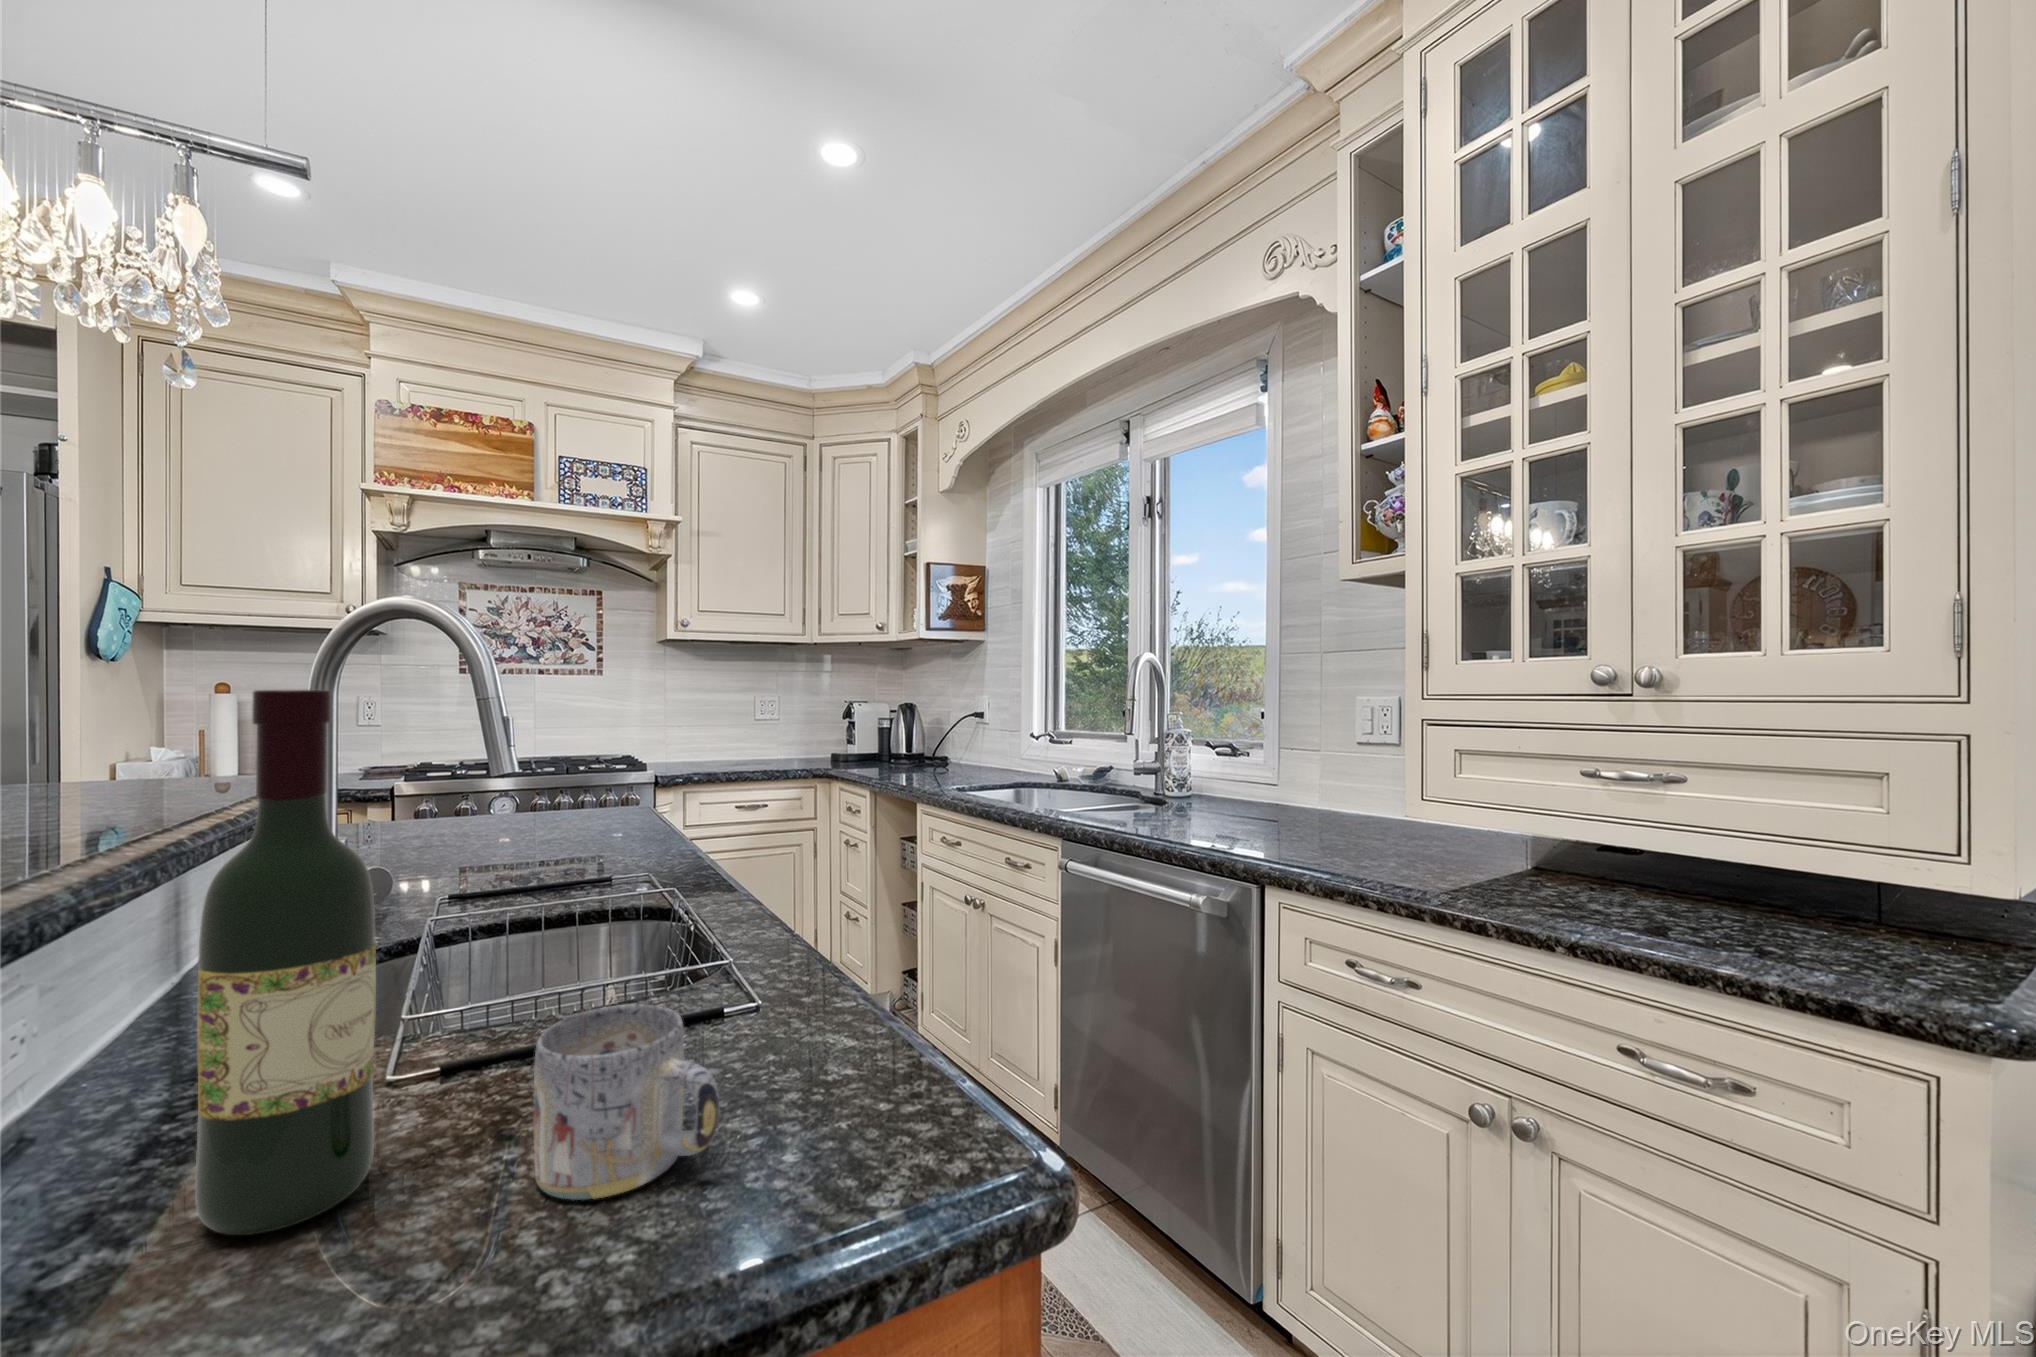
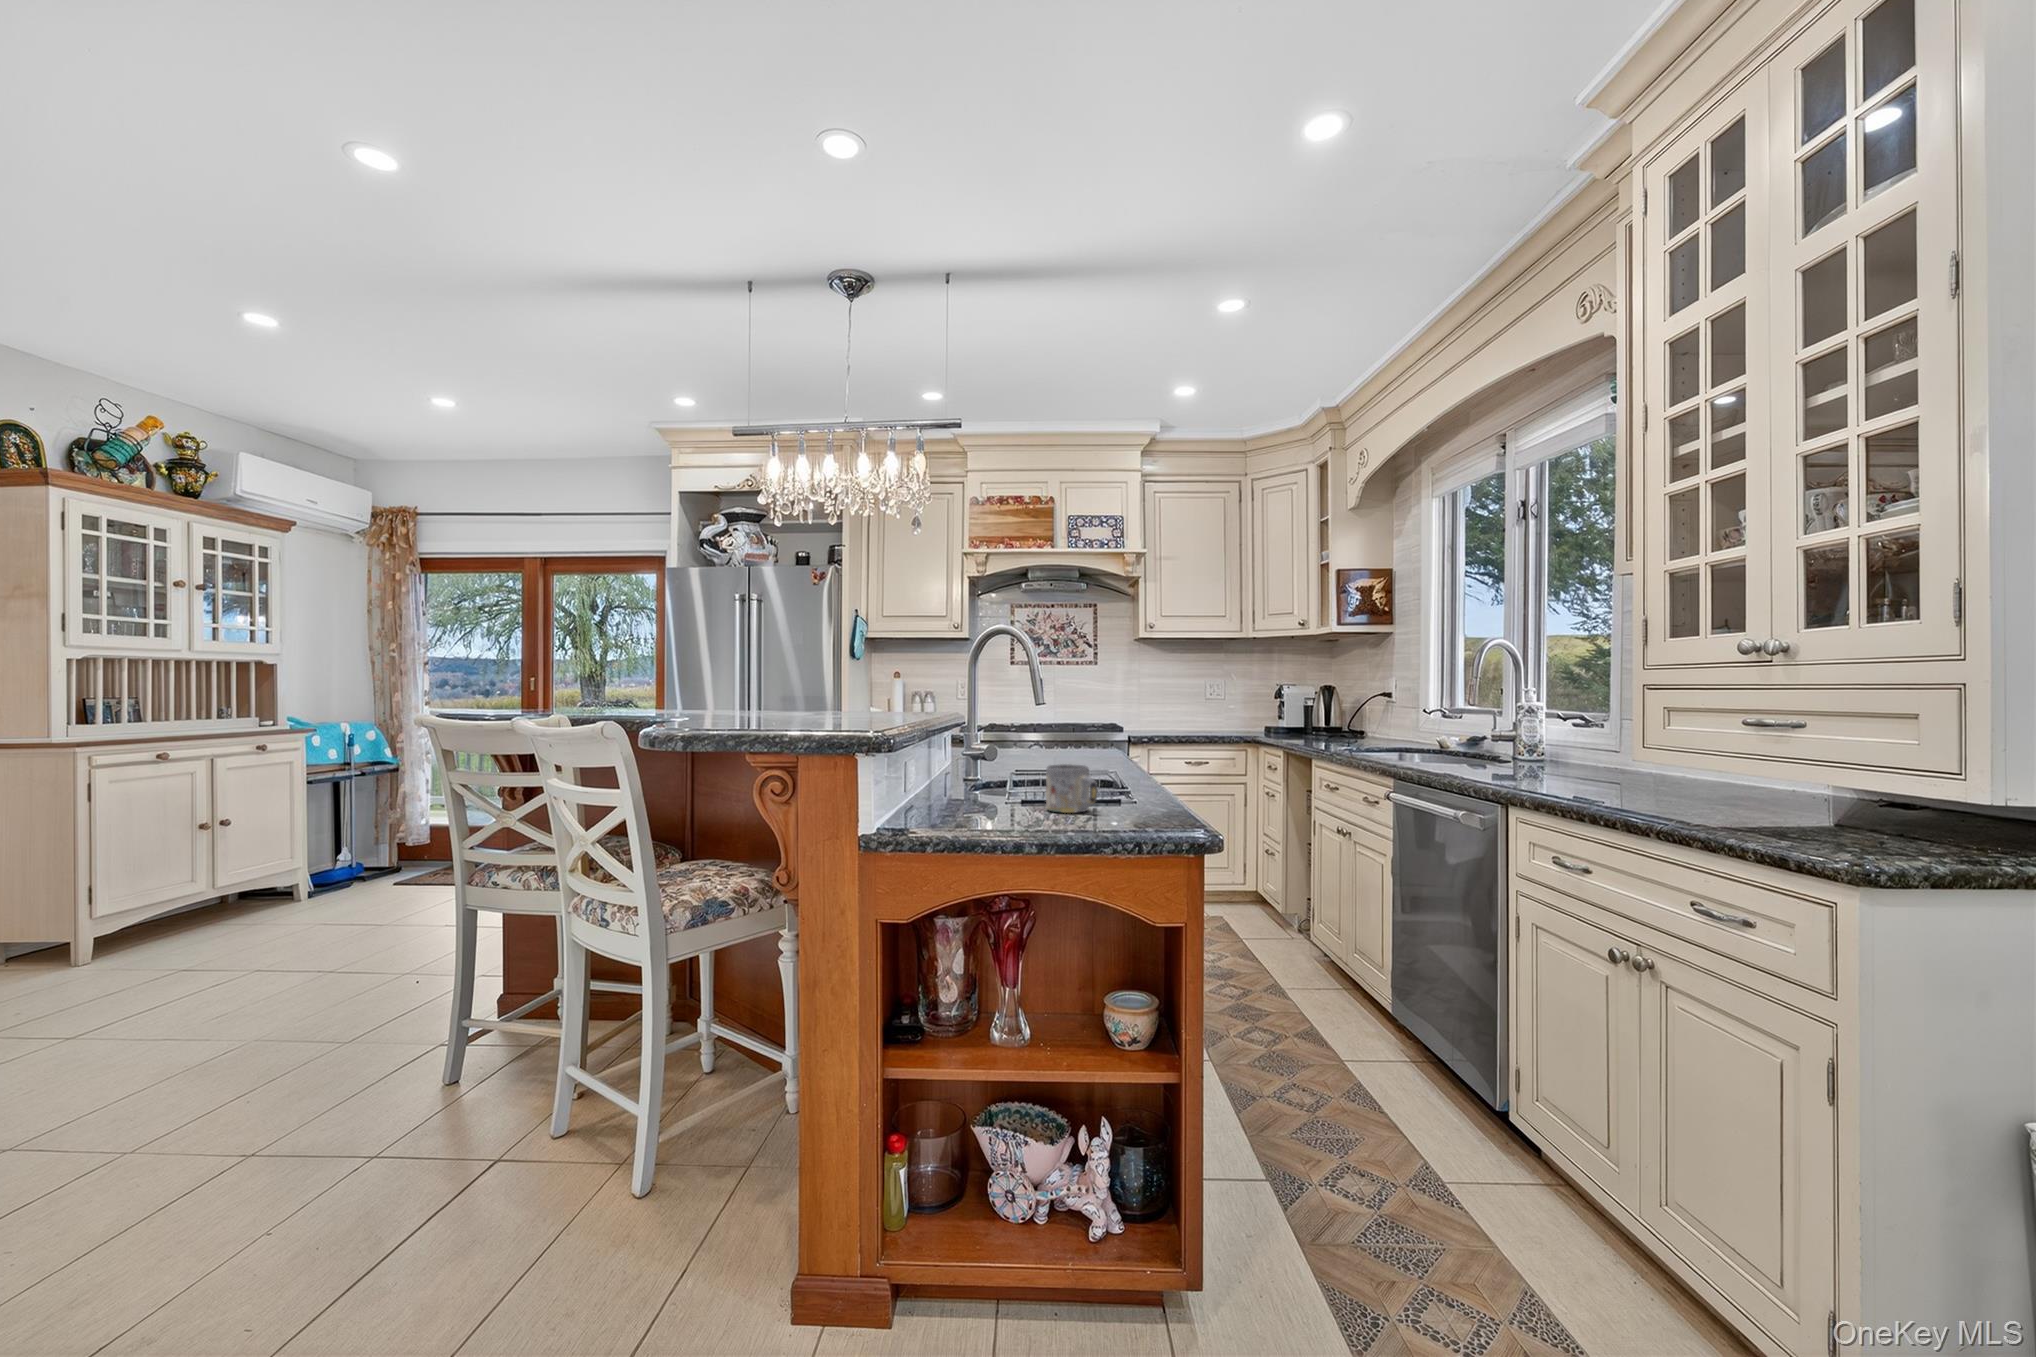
wine bottle: present [195,690,376,1235] -> none [966,658,1005,807]

